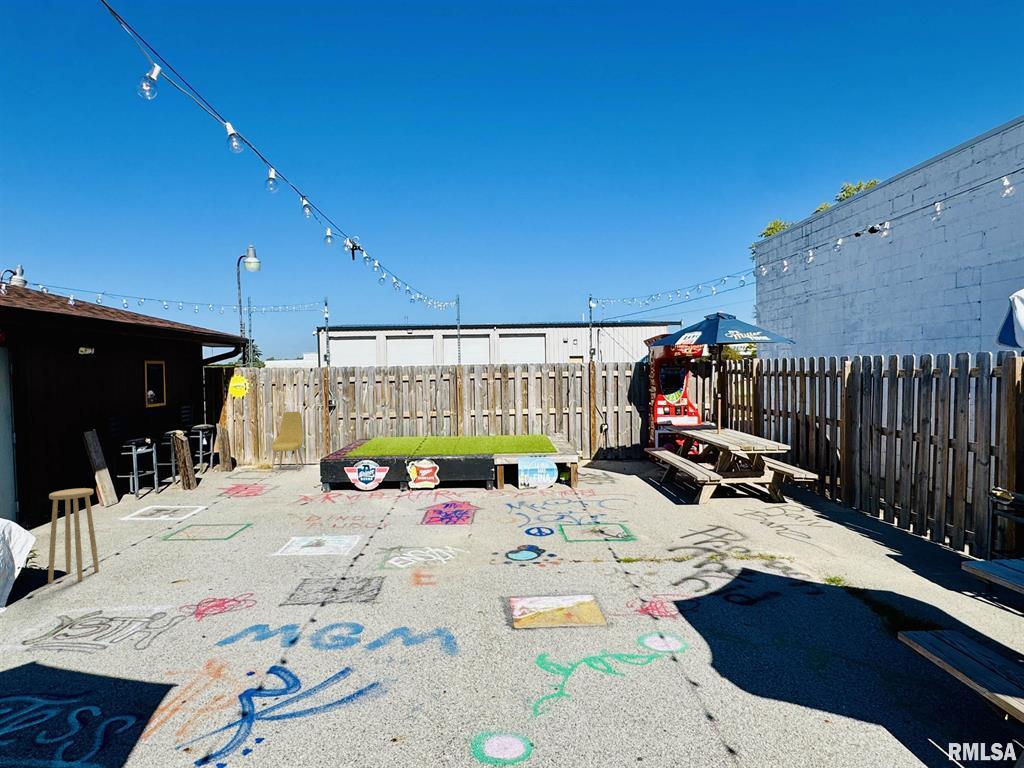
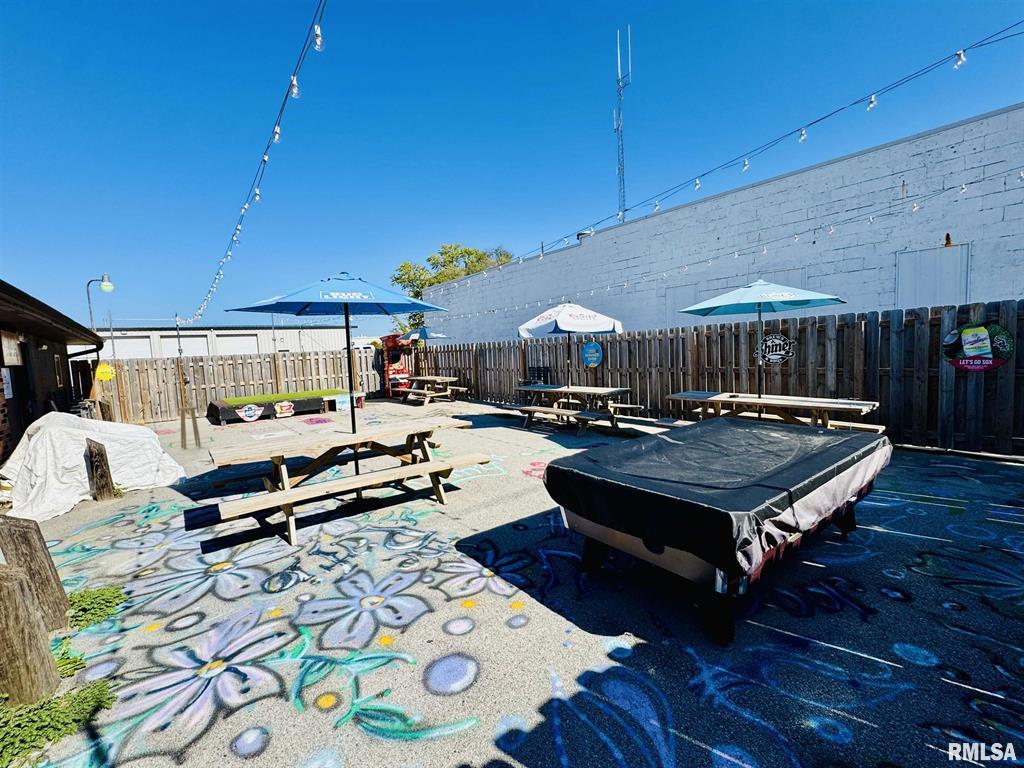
chair: present [271,412,304,472] -> none [149,387,174,426]

